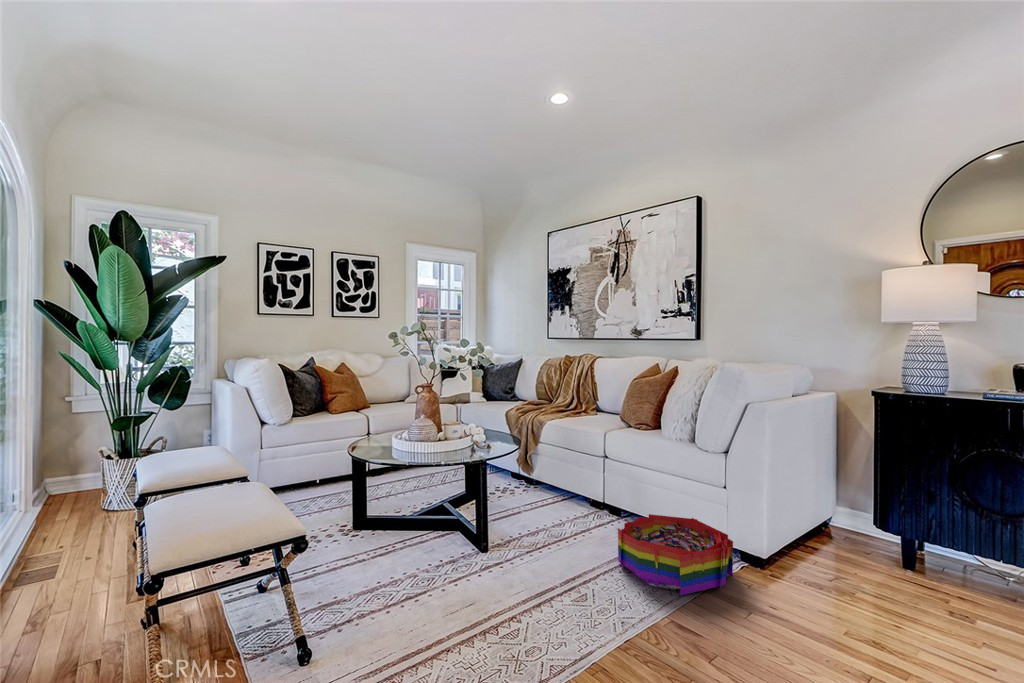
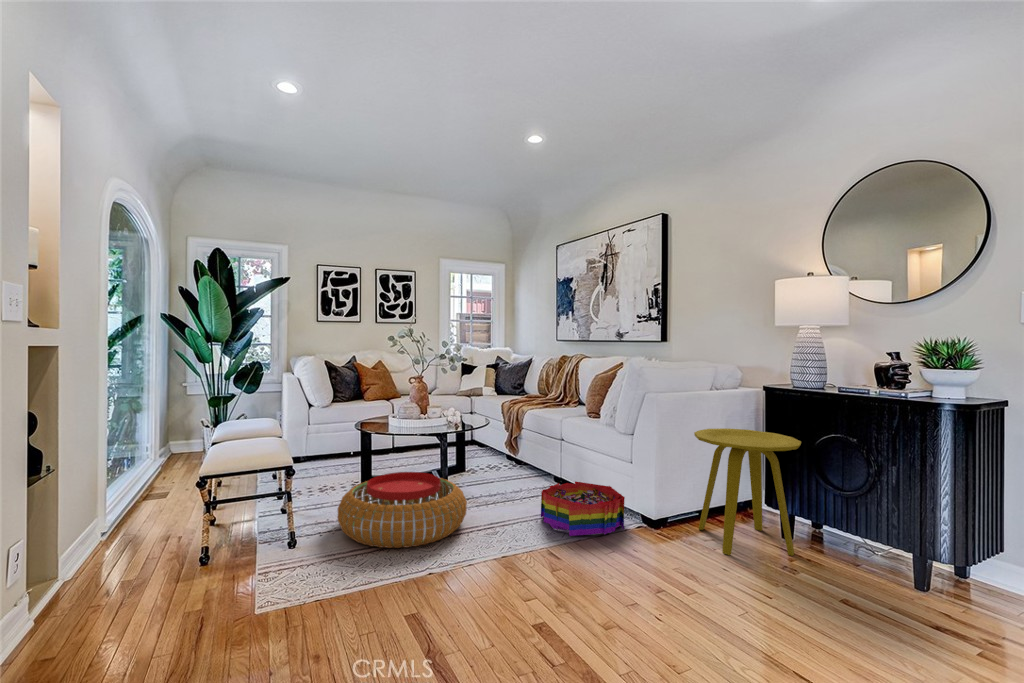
side table: none [810,443,957,607] -> present [694,428,801,556]
pouf: none [359,518,540,645] -> present [338,472,467,548]

